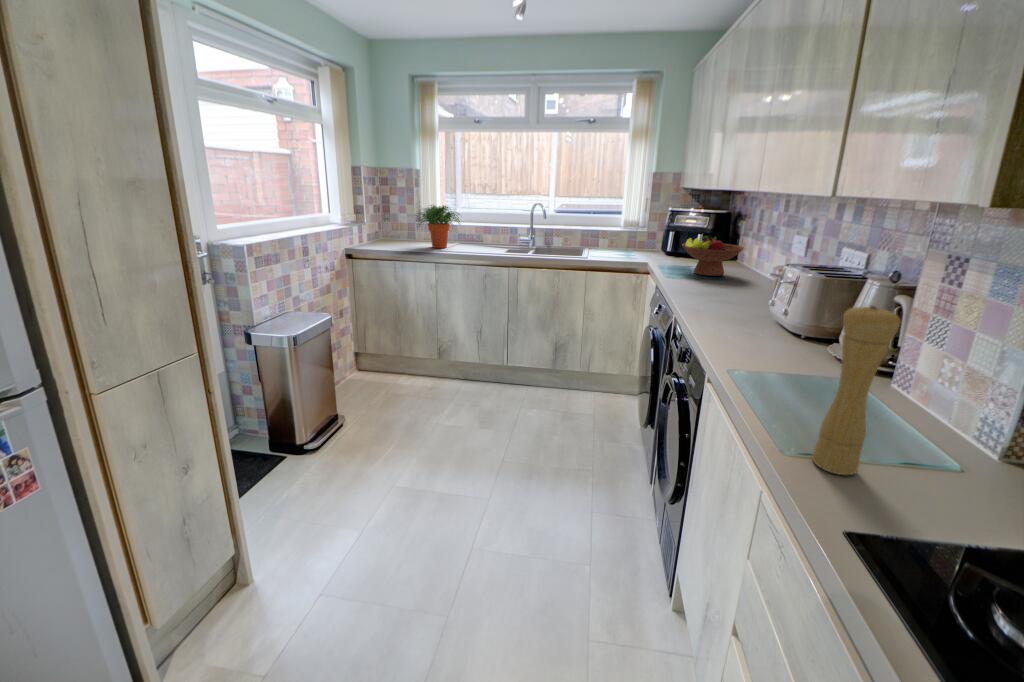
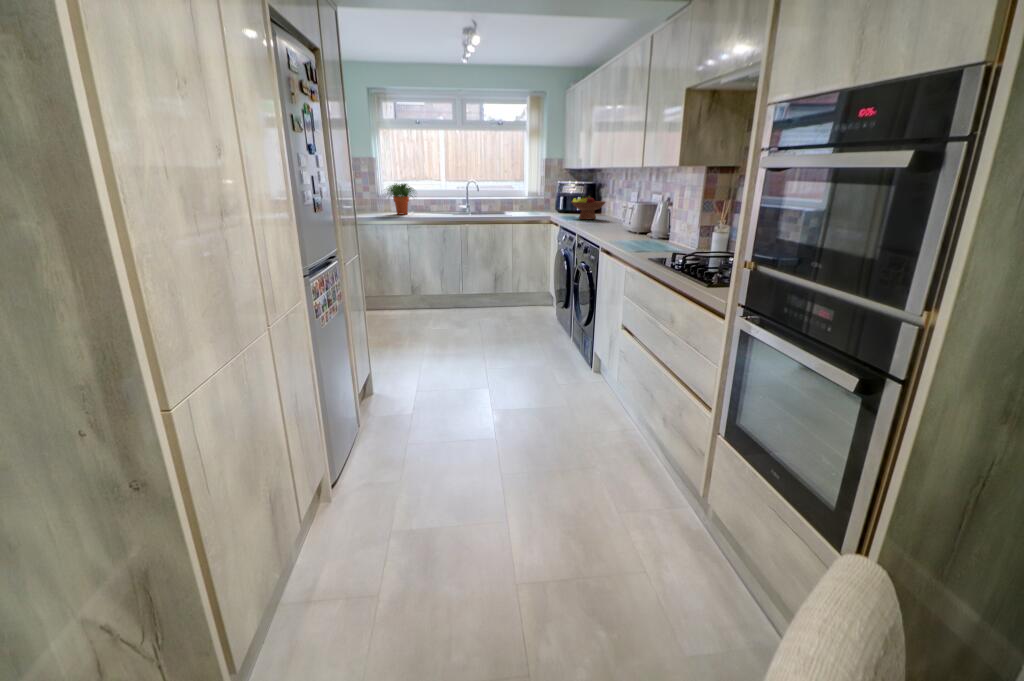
pepper mill: present [812,305,901,475] -> none [638,194,657,252]

